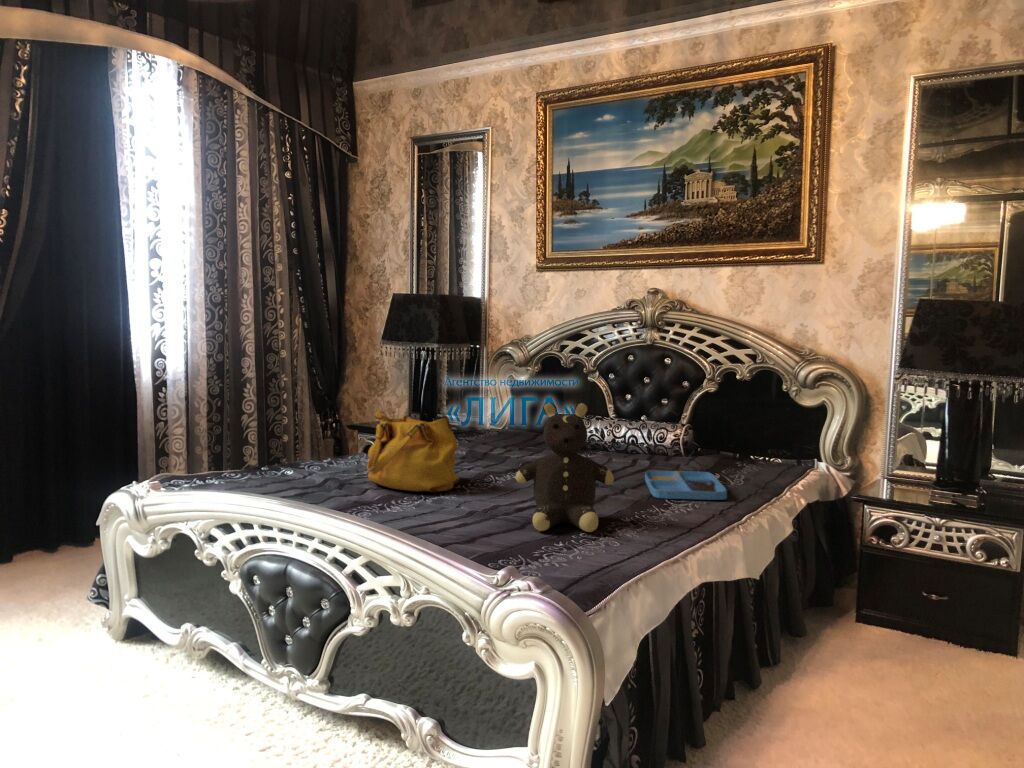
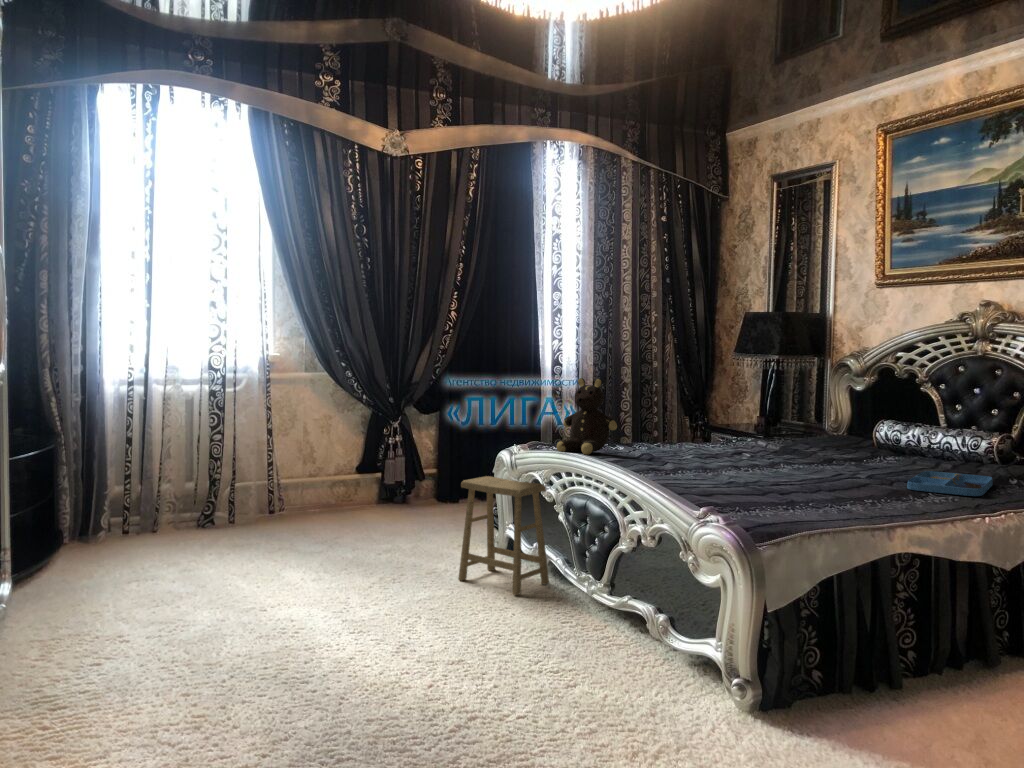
teddy bear: present [516,403,614,532] -> present [557,378,617,455]
handbag: present [367,411,459,492] -> none [666,405,741,469]
footstool: none [48,538,208,724] -> present [458,476,549,595]

